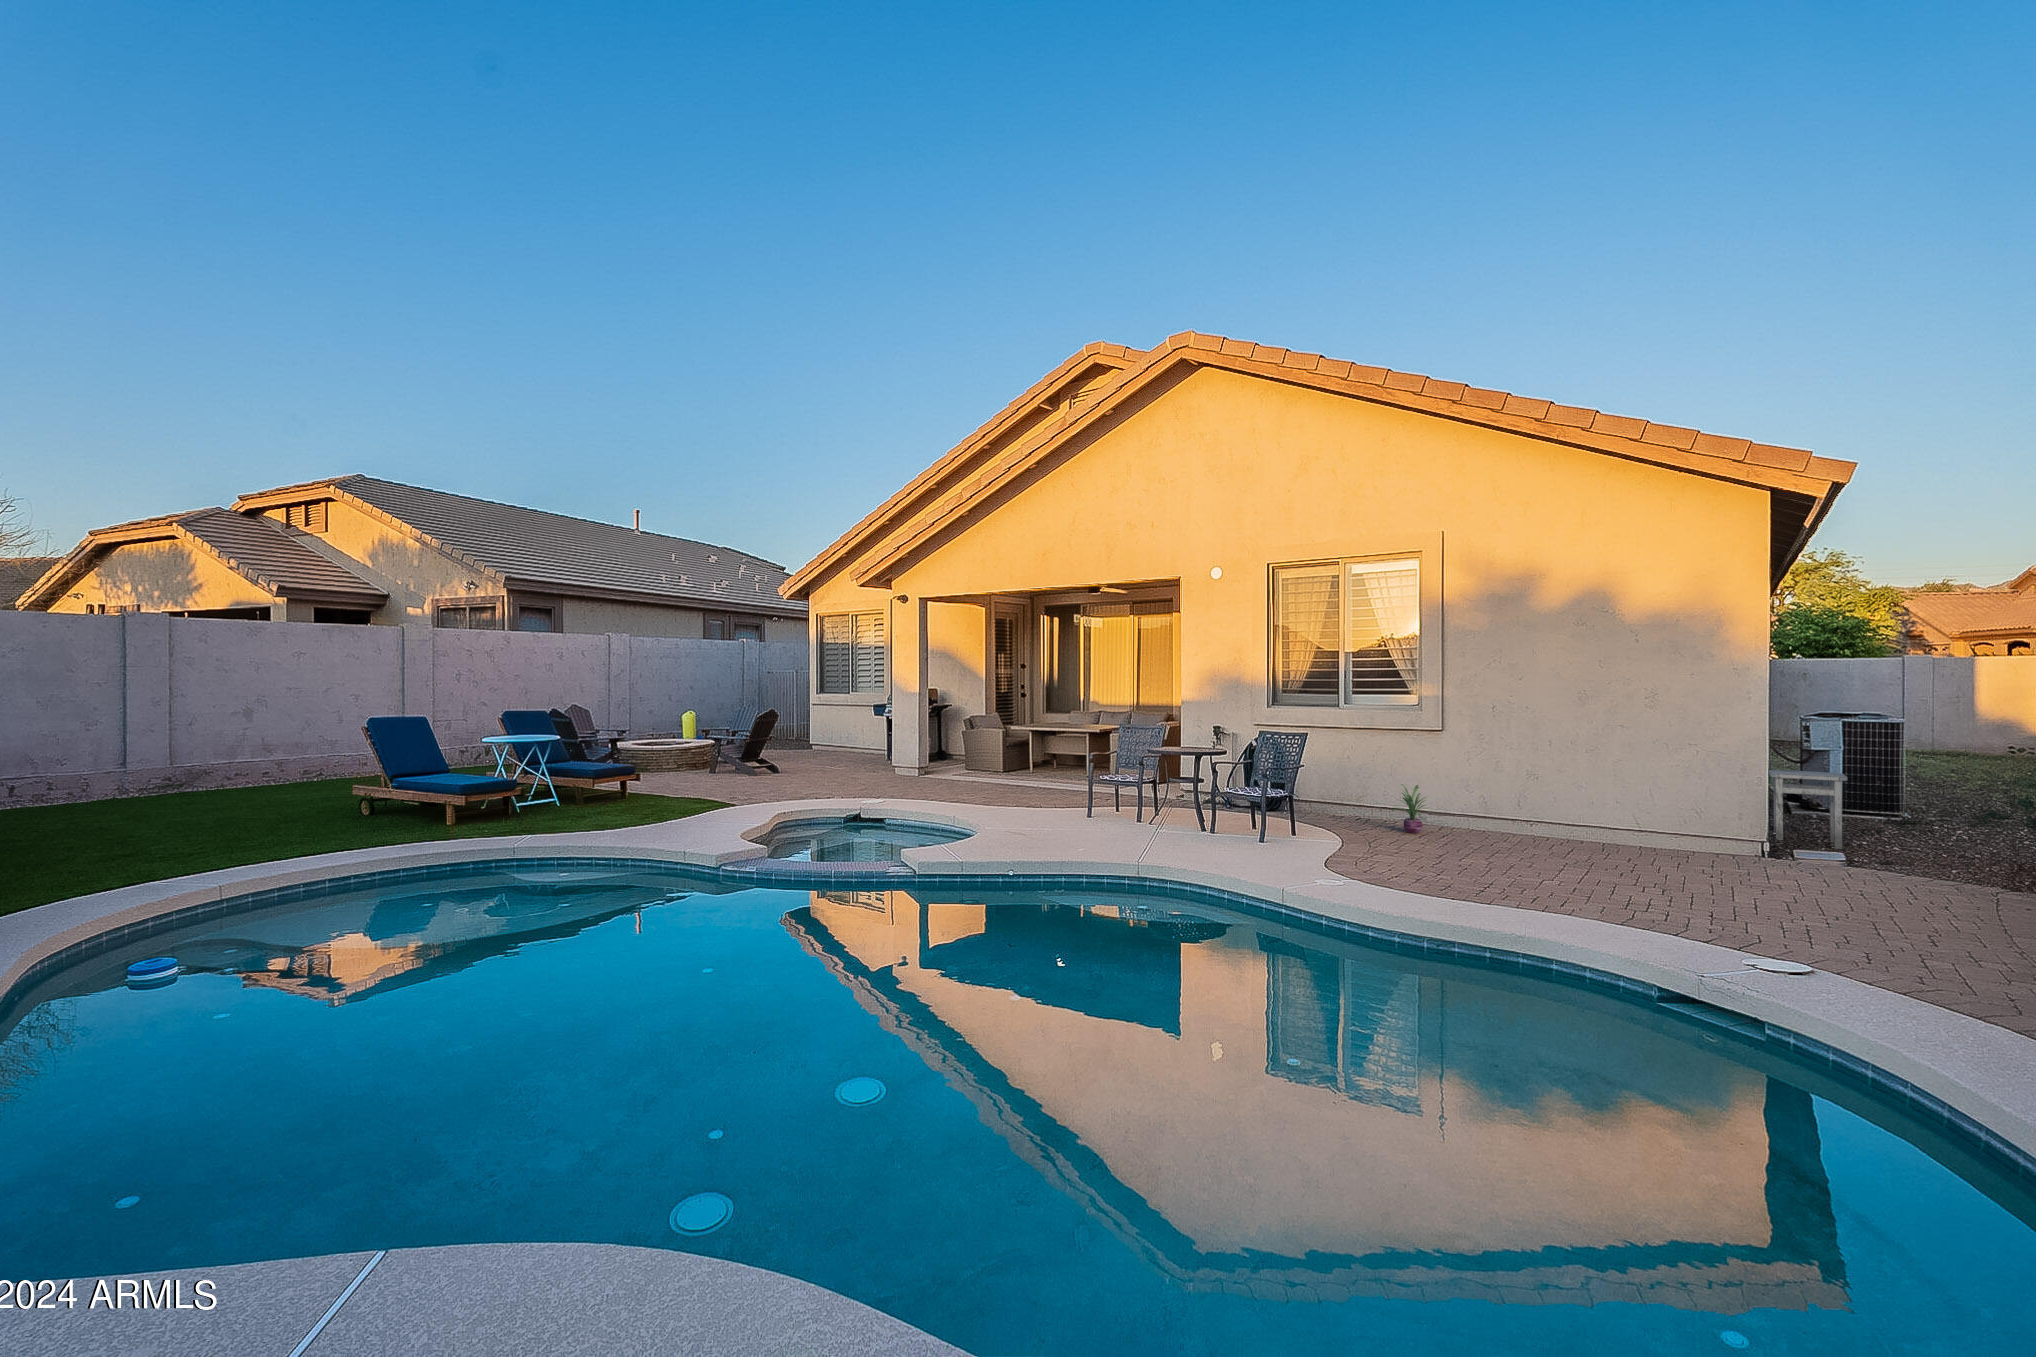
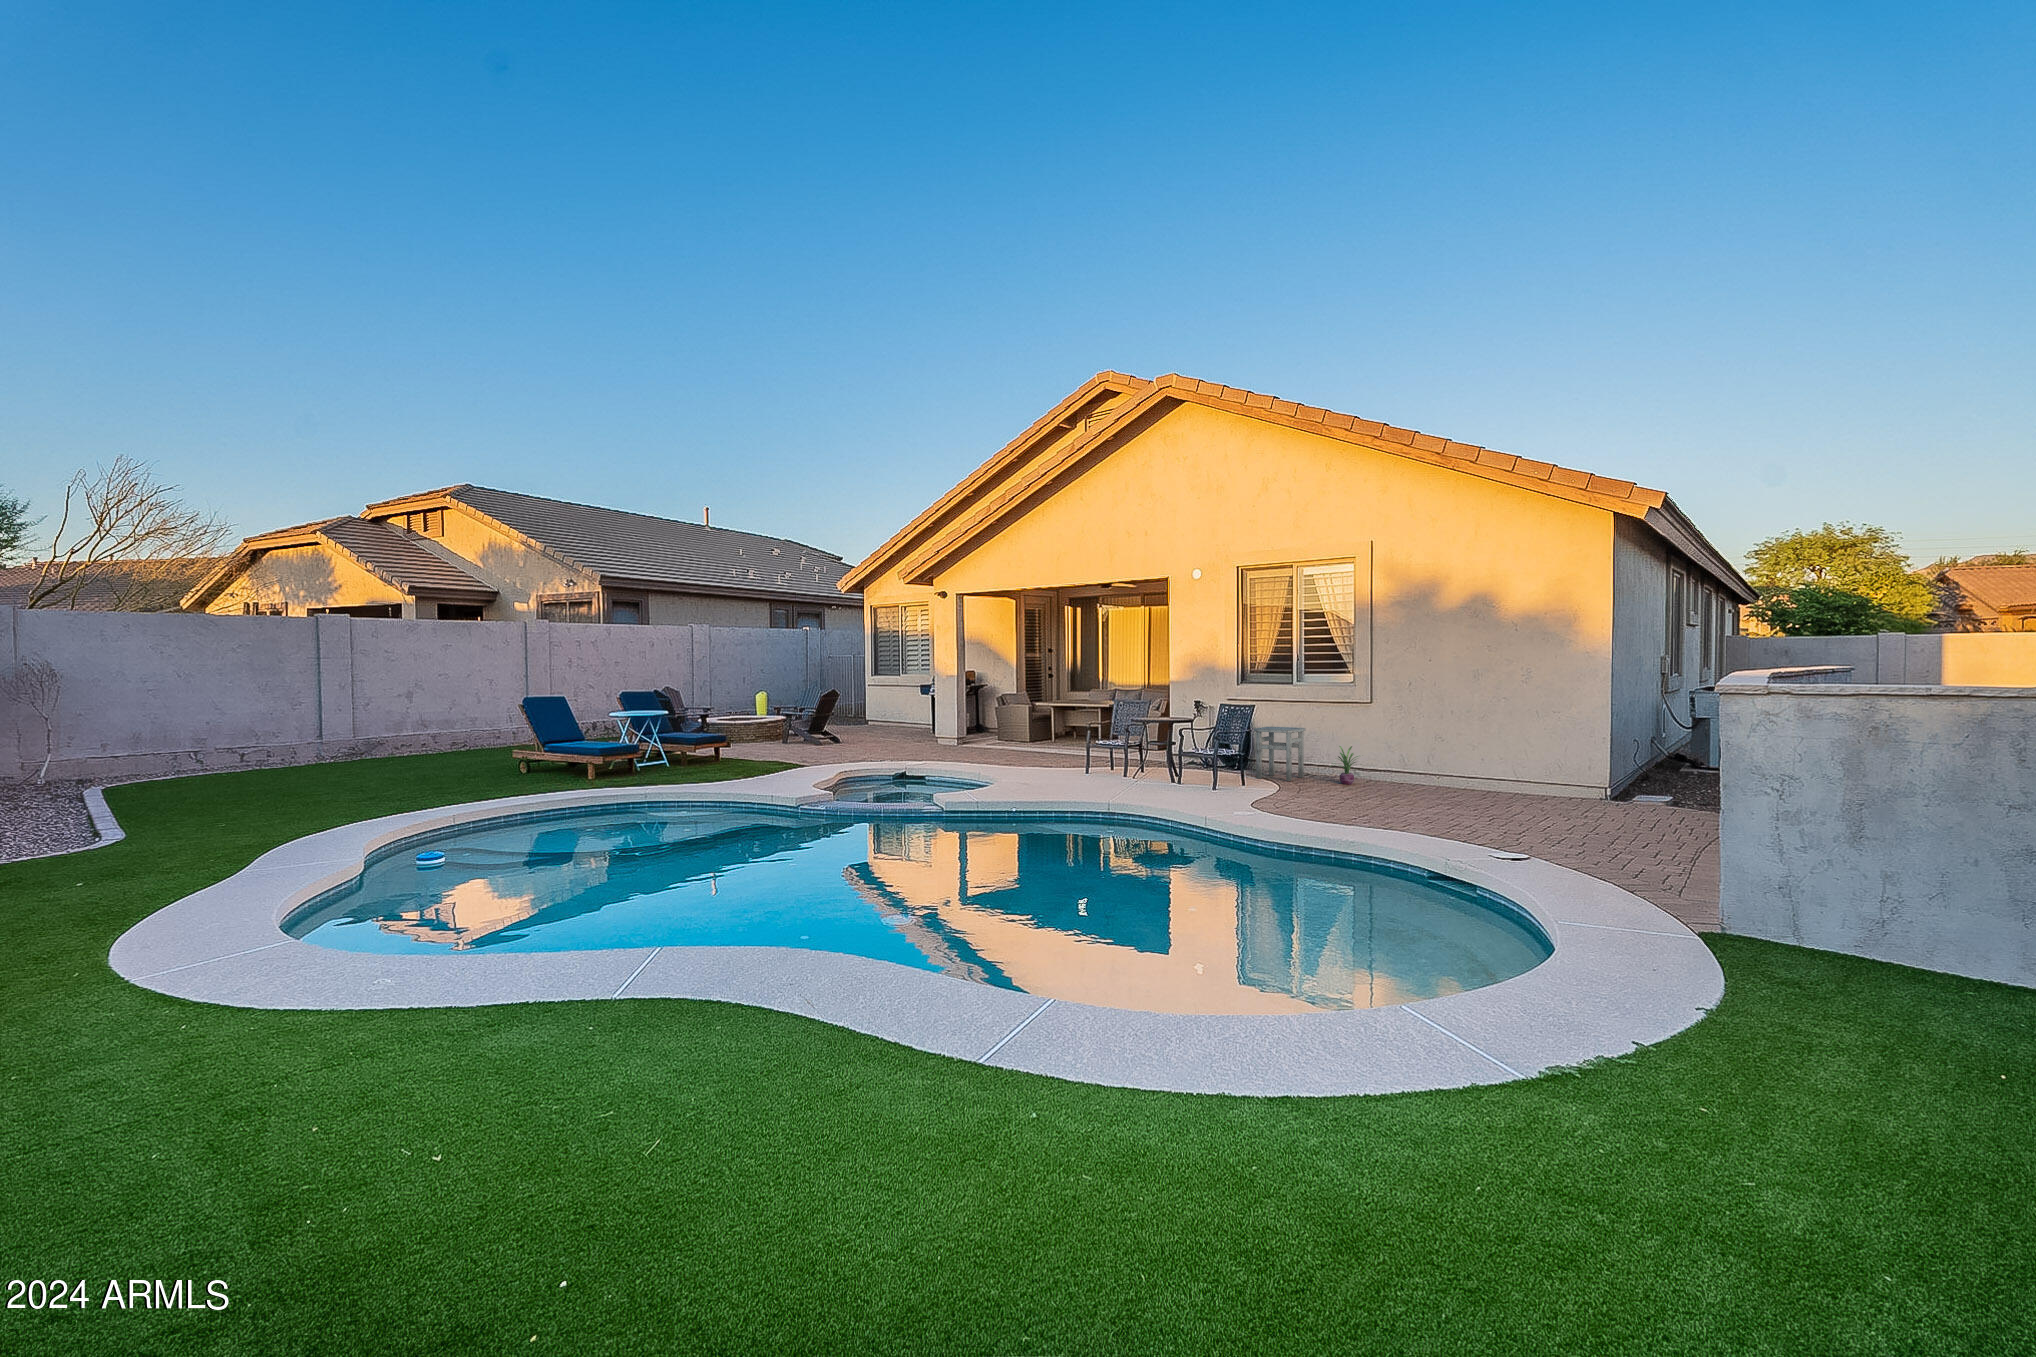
side table: present [1769,770,1848,849] -> present [1254,727,1306,781]

